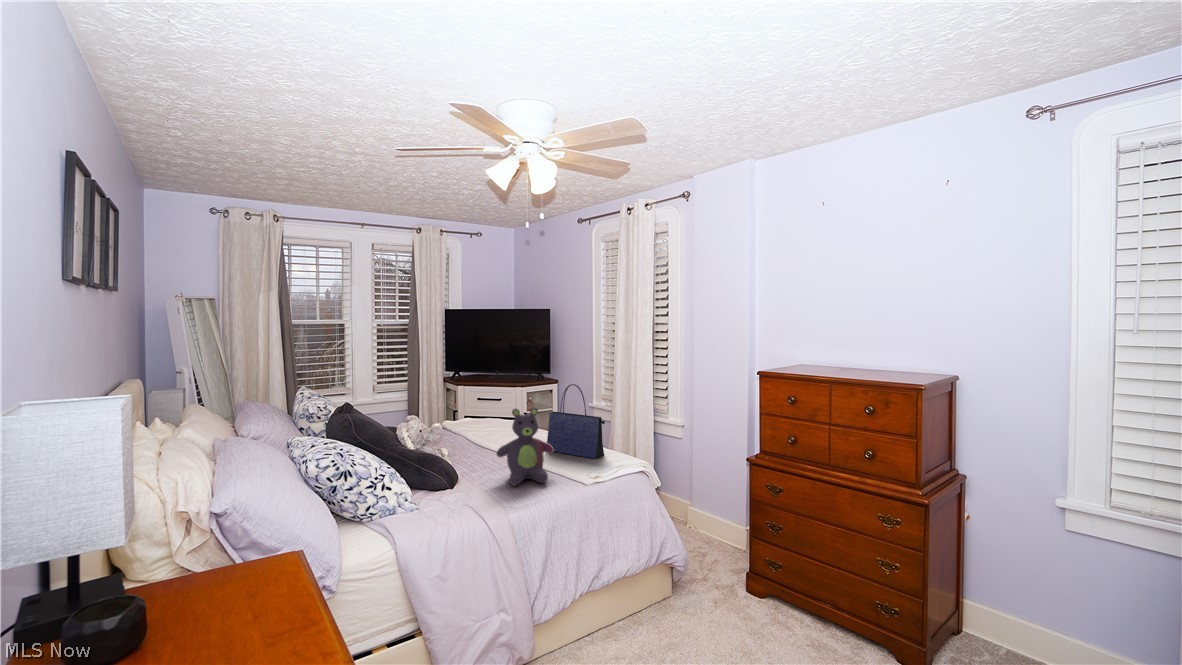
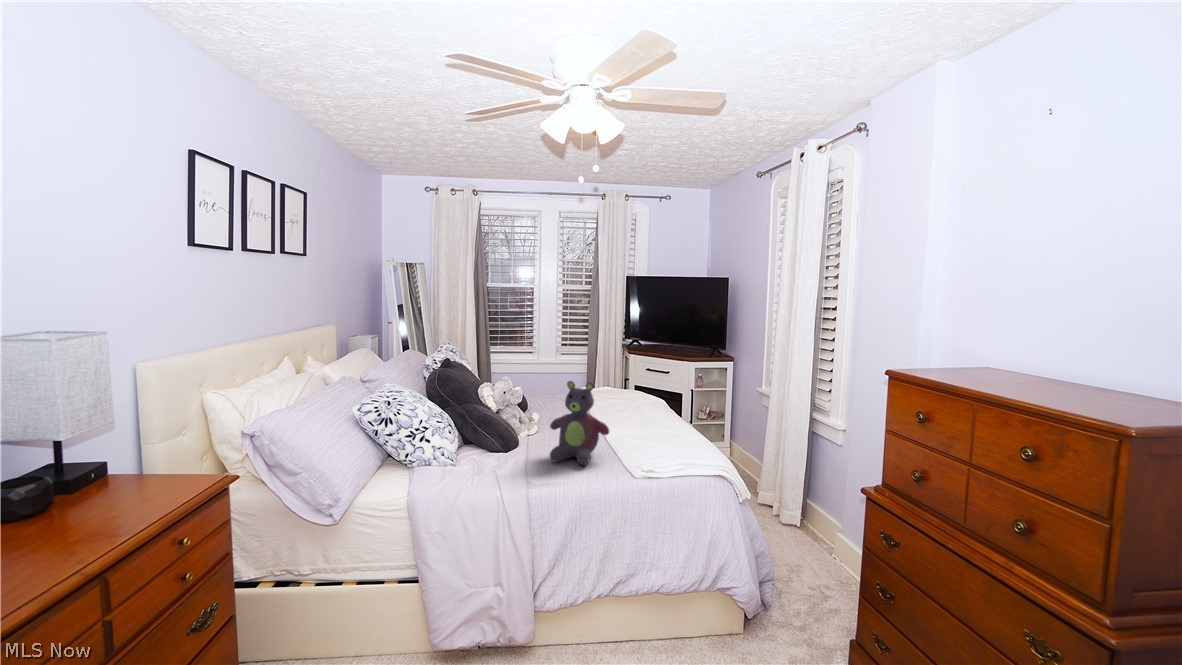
tote bag: present [547,384,605,459] -> none [633,362,686,450]

